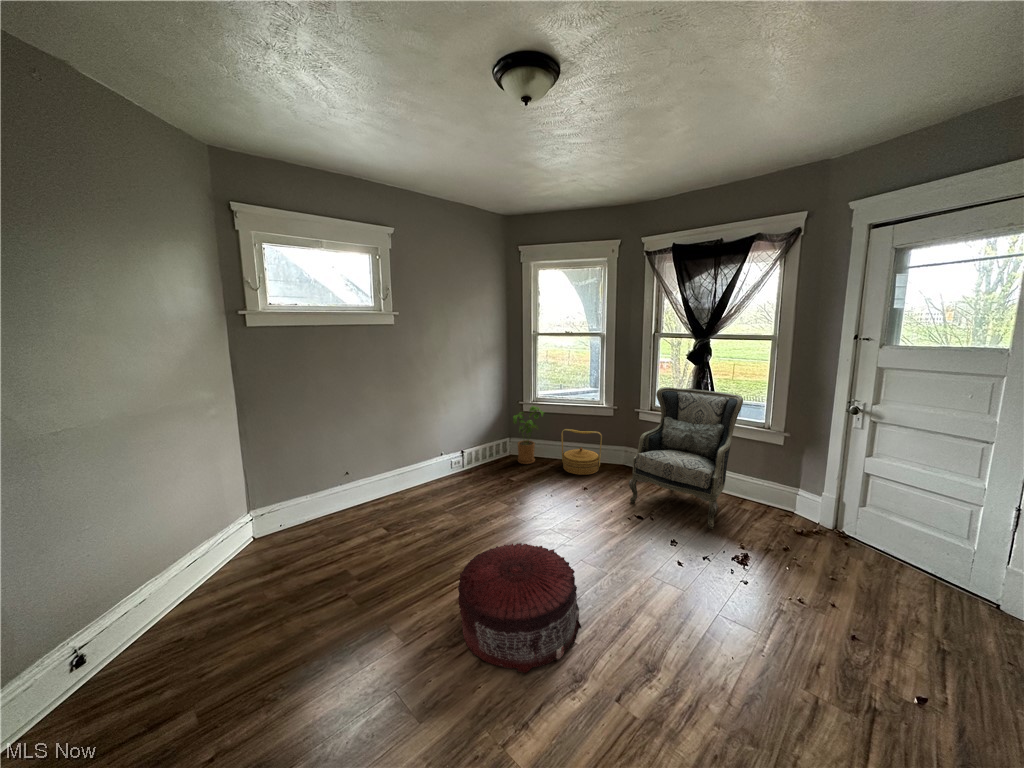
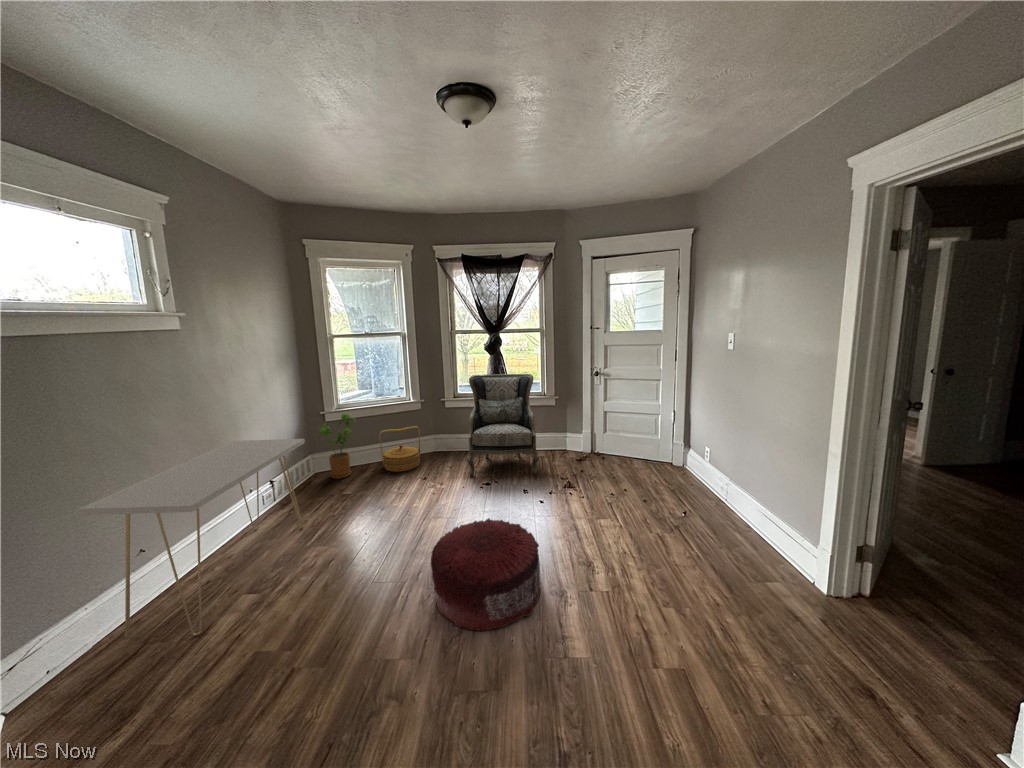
console table: none [317,412,466,539] -> present [78,439,305,638]

